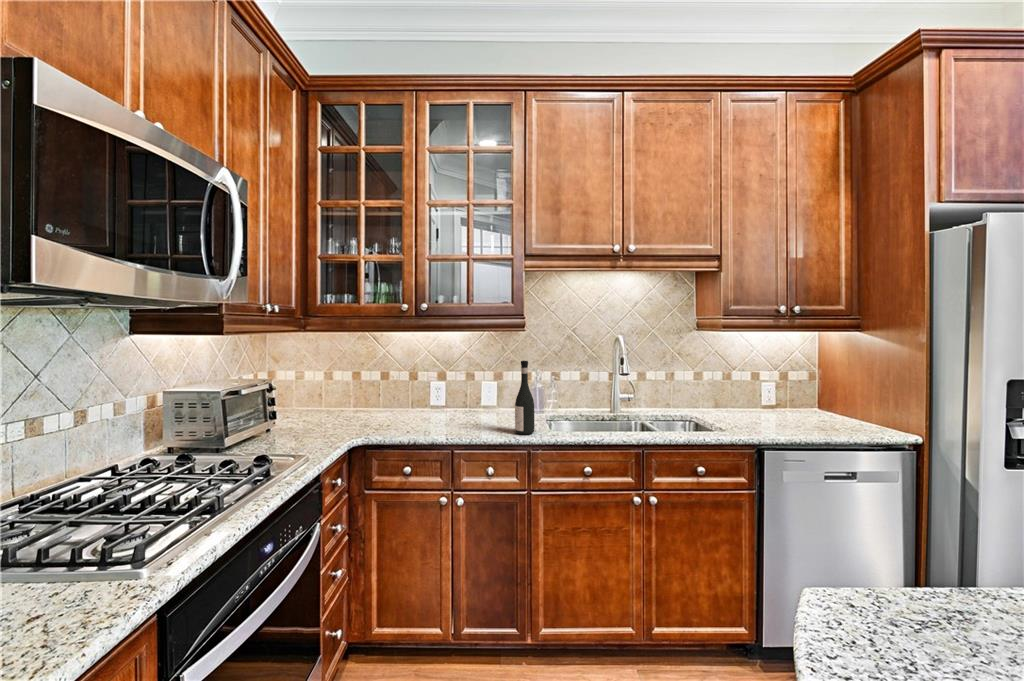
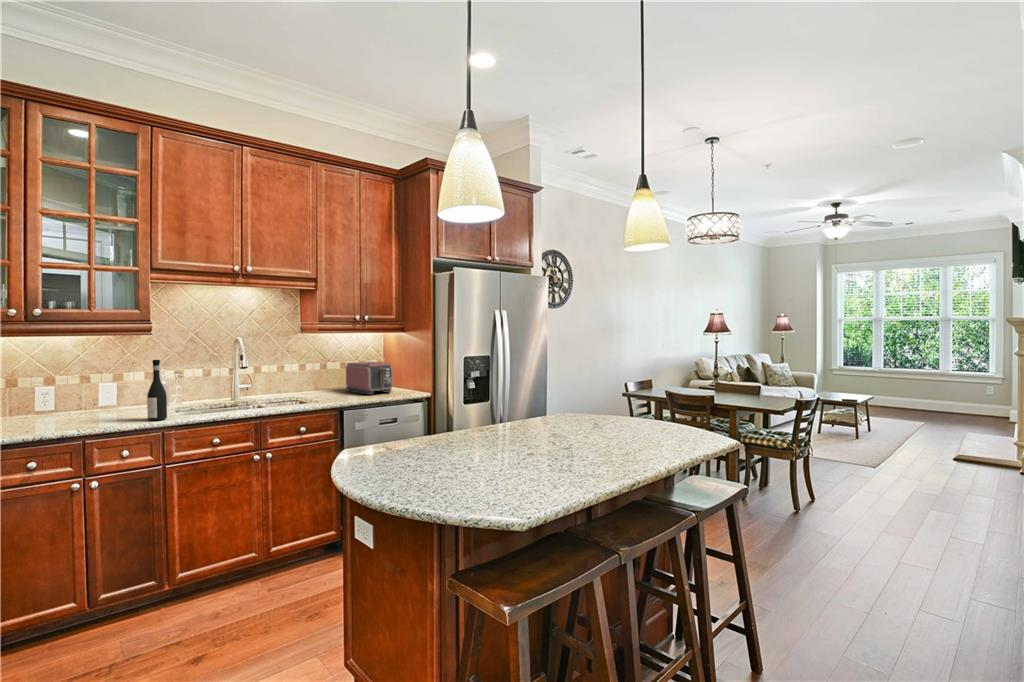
toaster: none [759,373,840,426] -> present [346,361,393,395]

